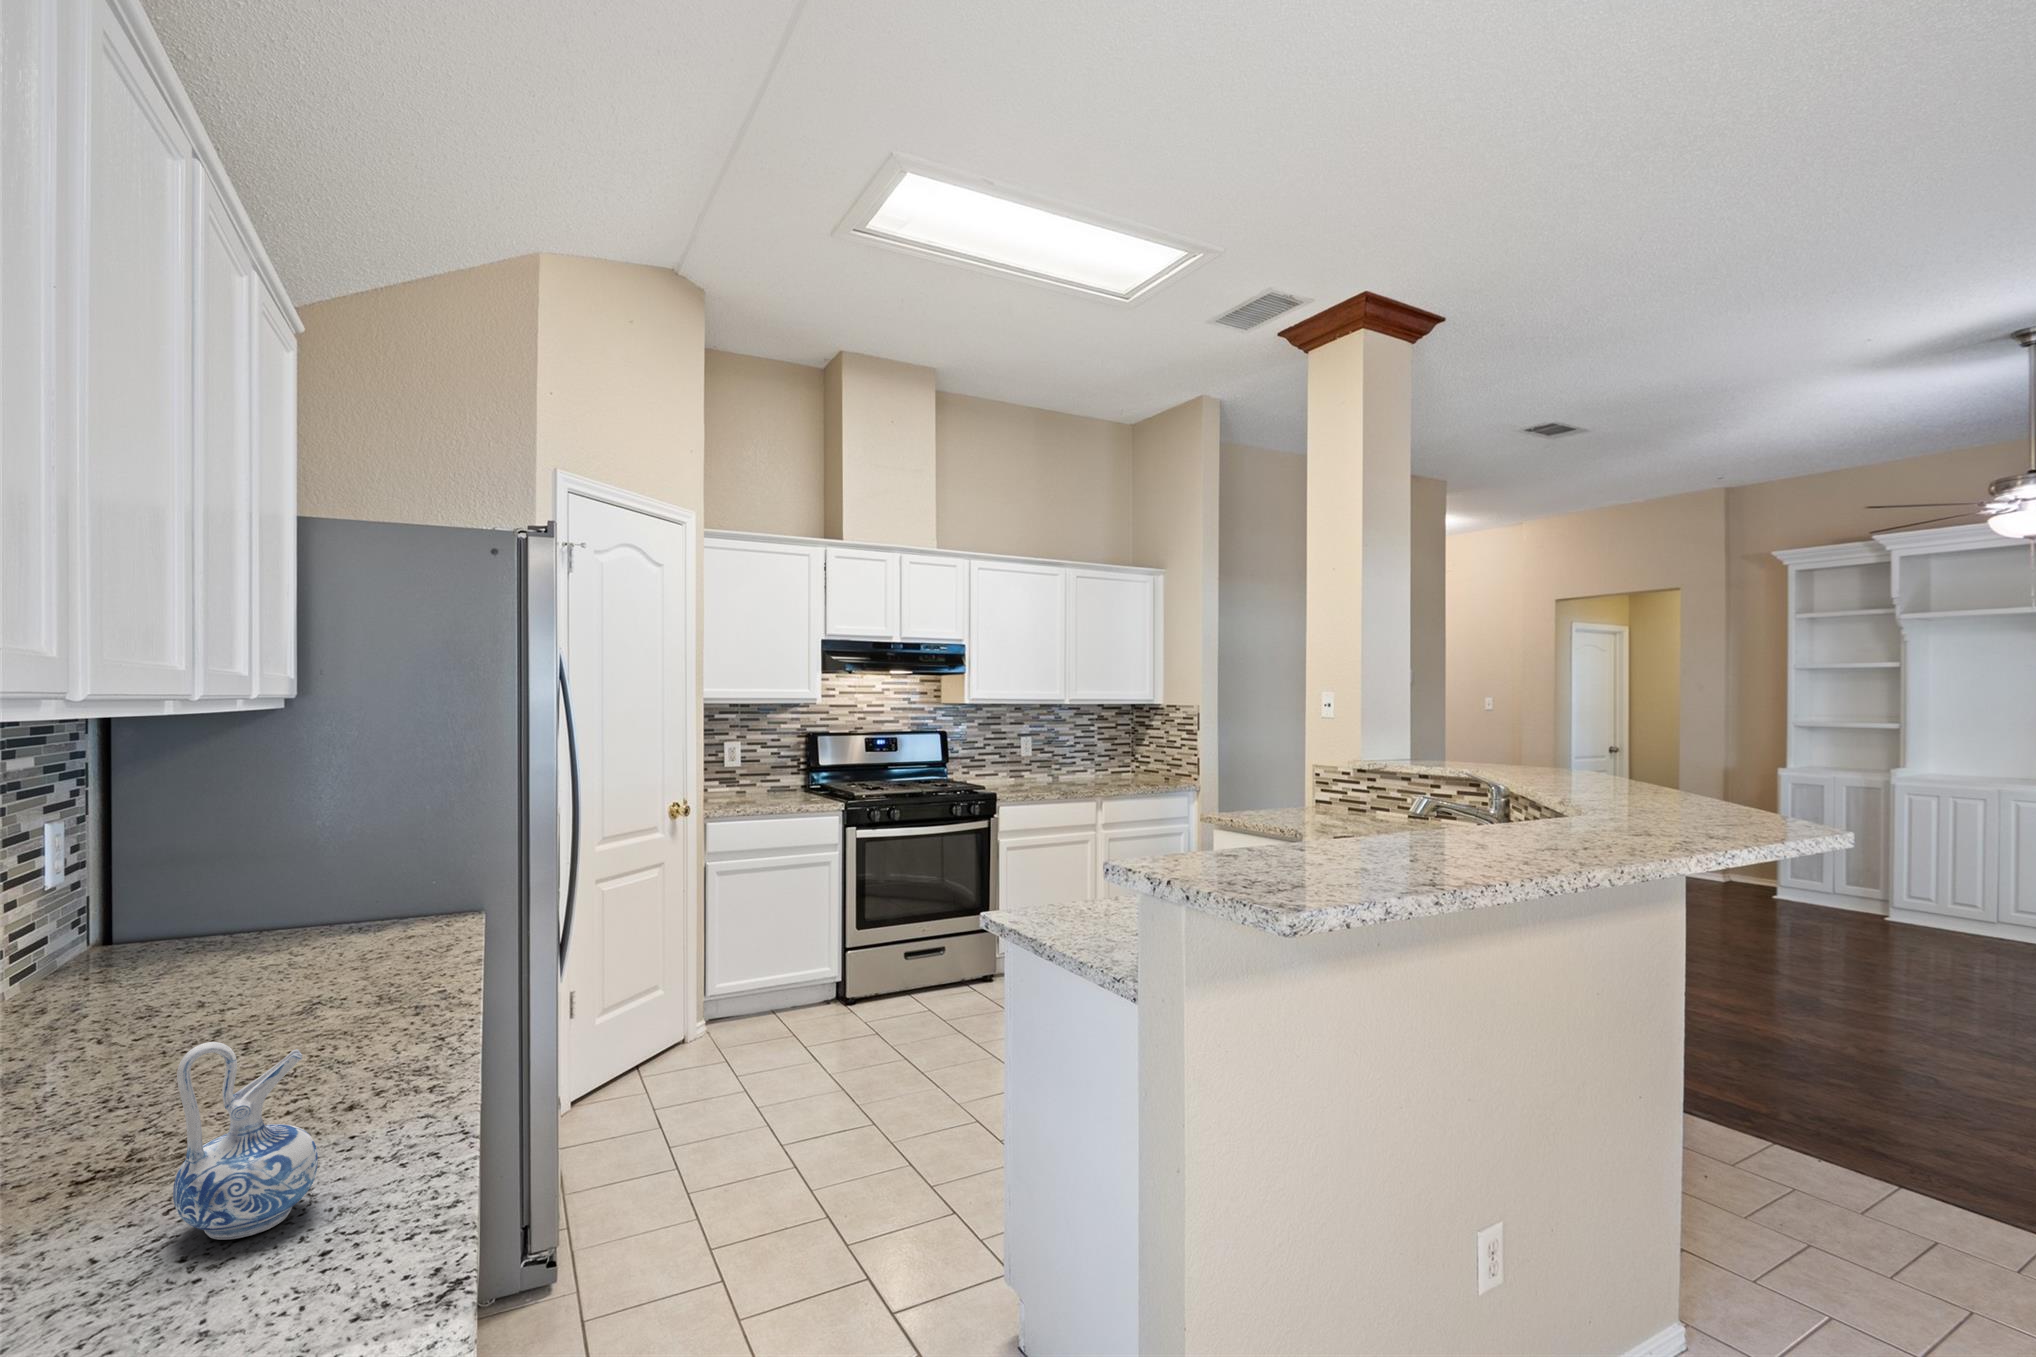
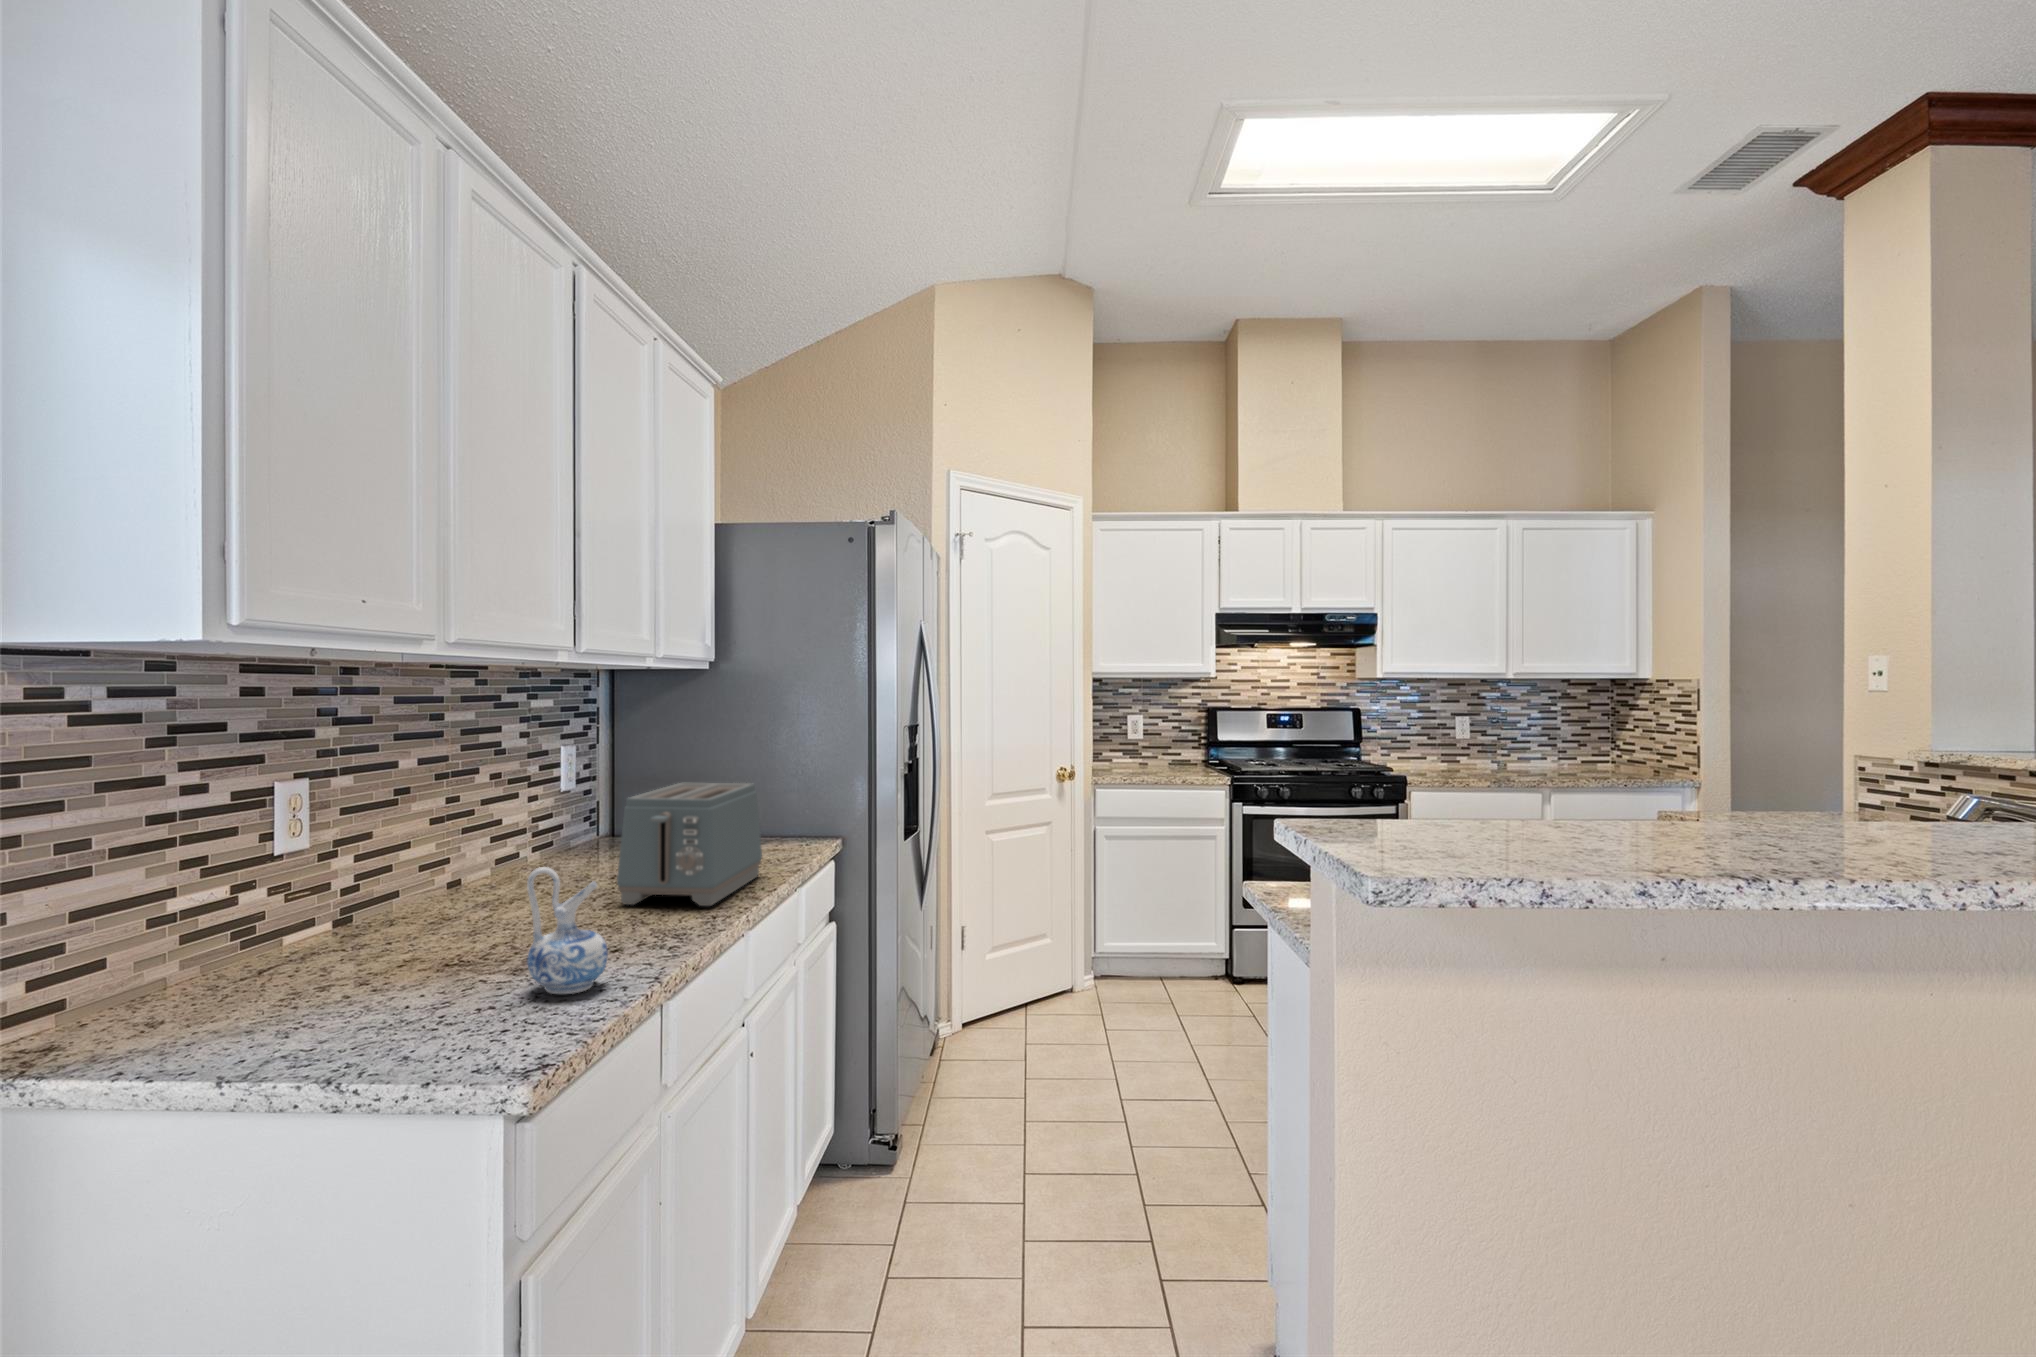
toaster: none [220,860,418,1053] -> present [617,783,762,906]

